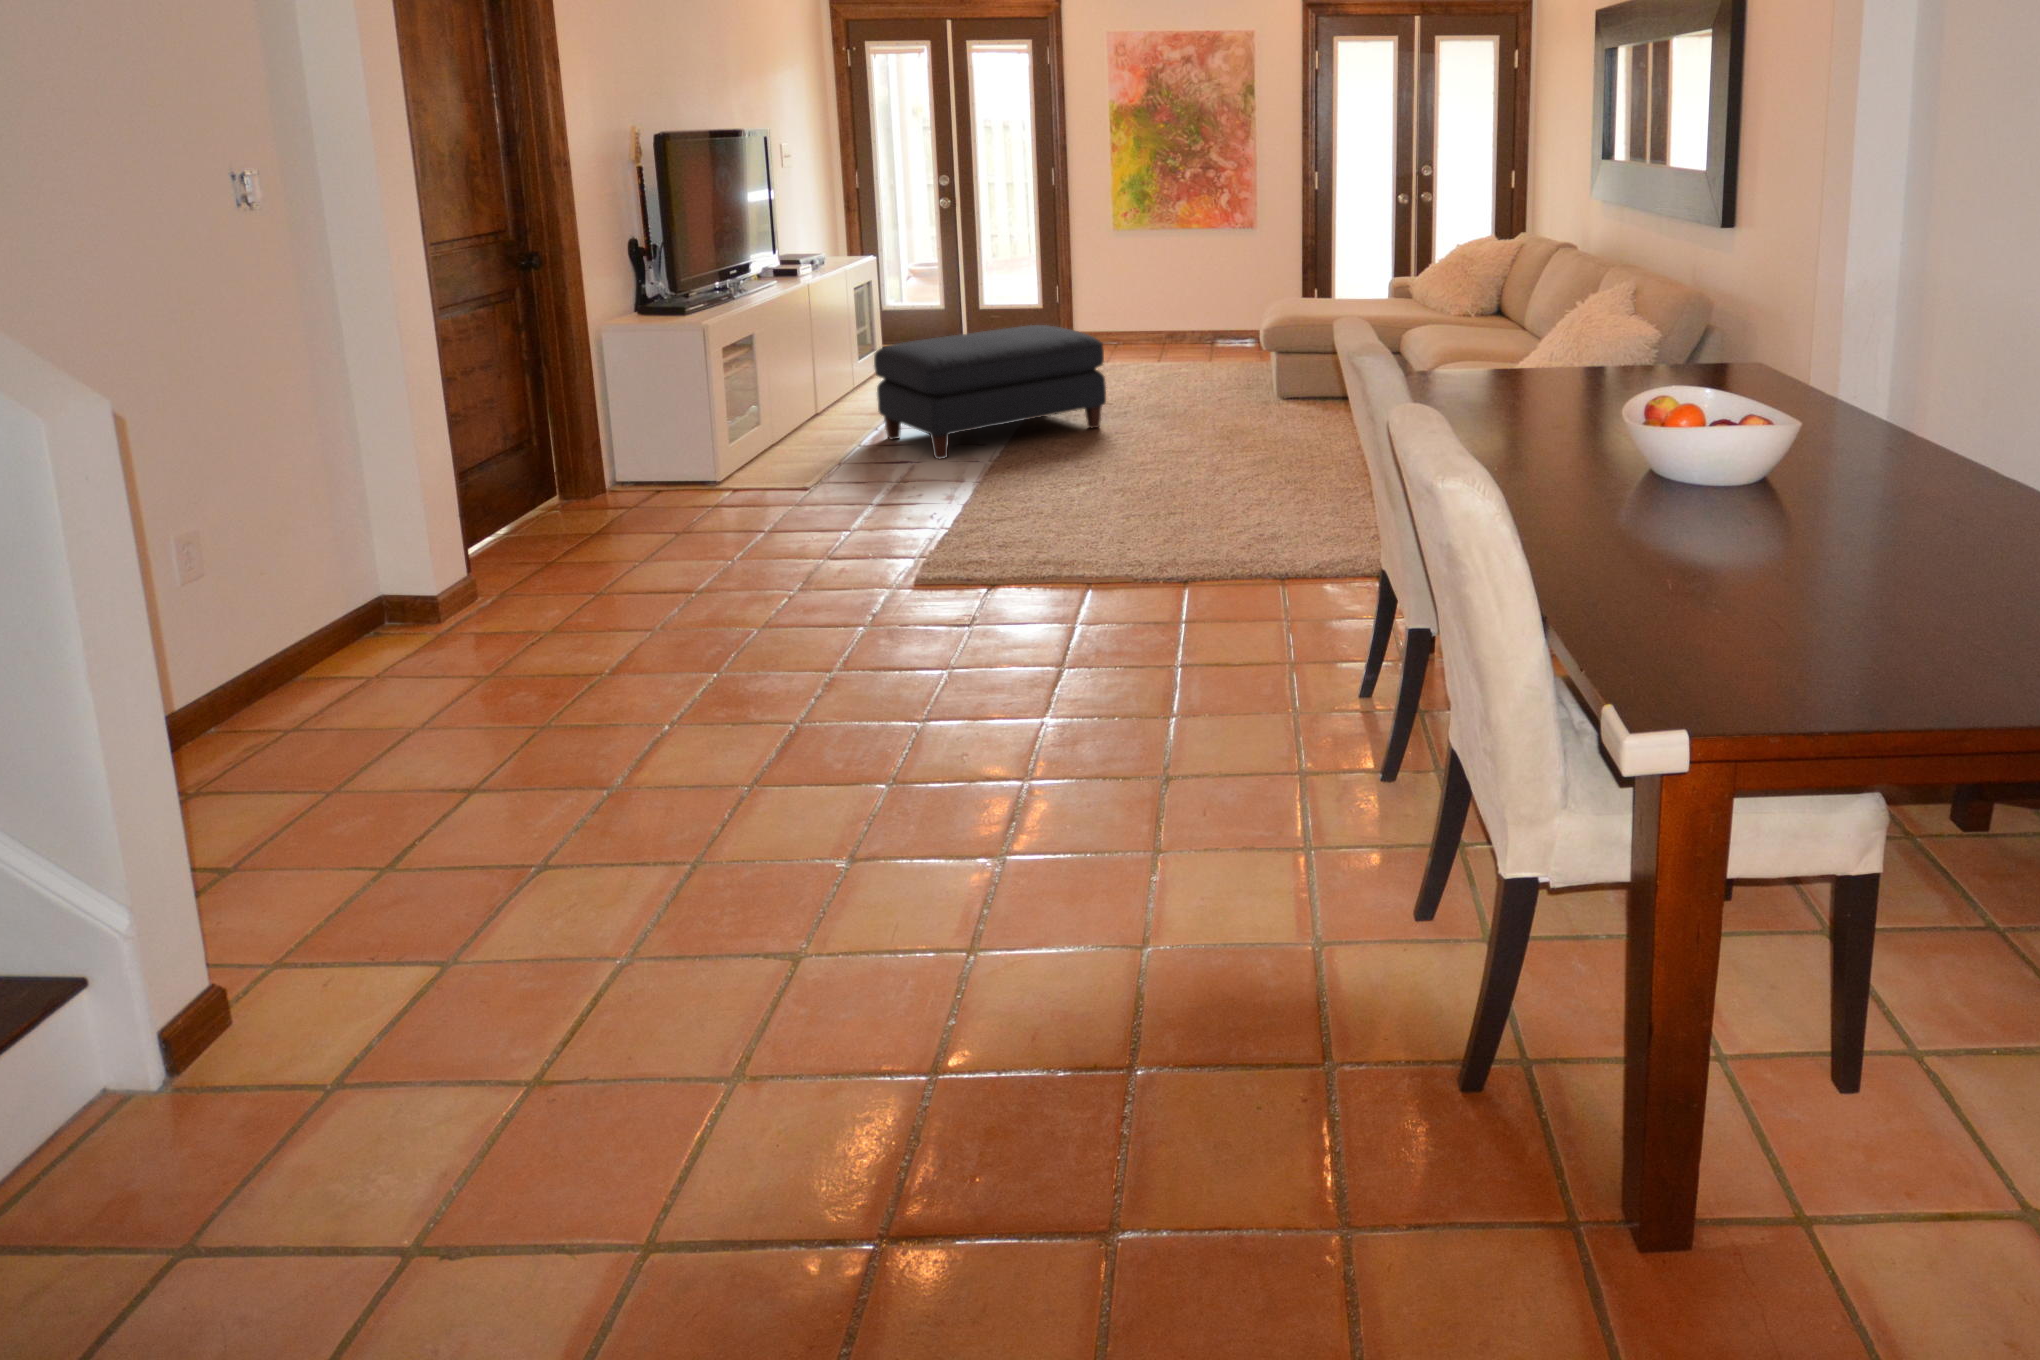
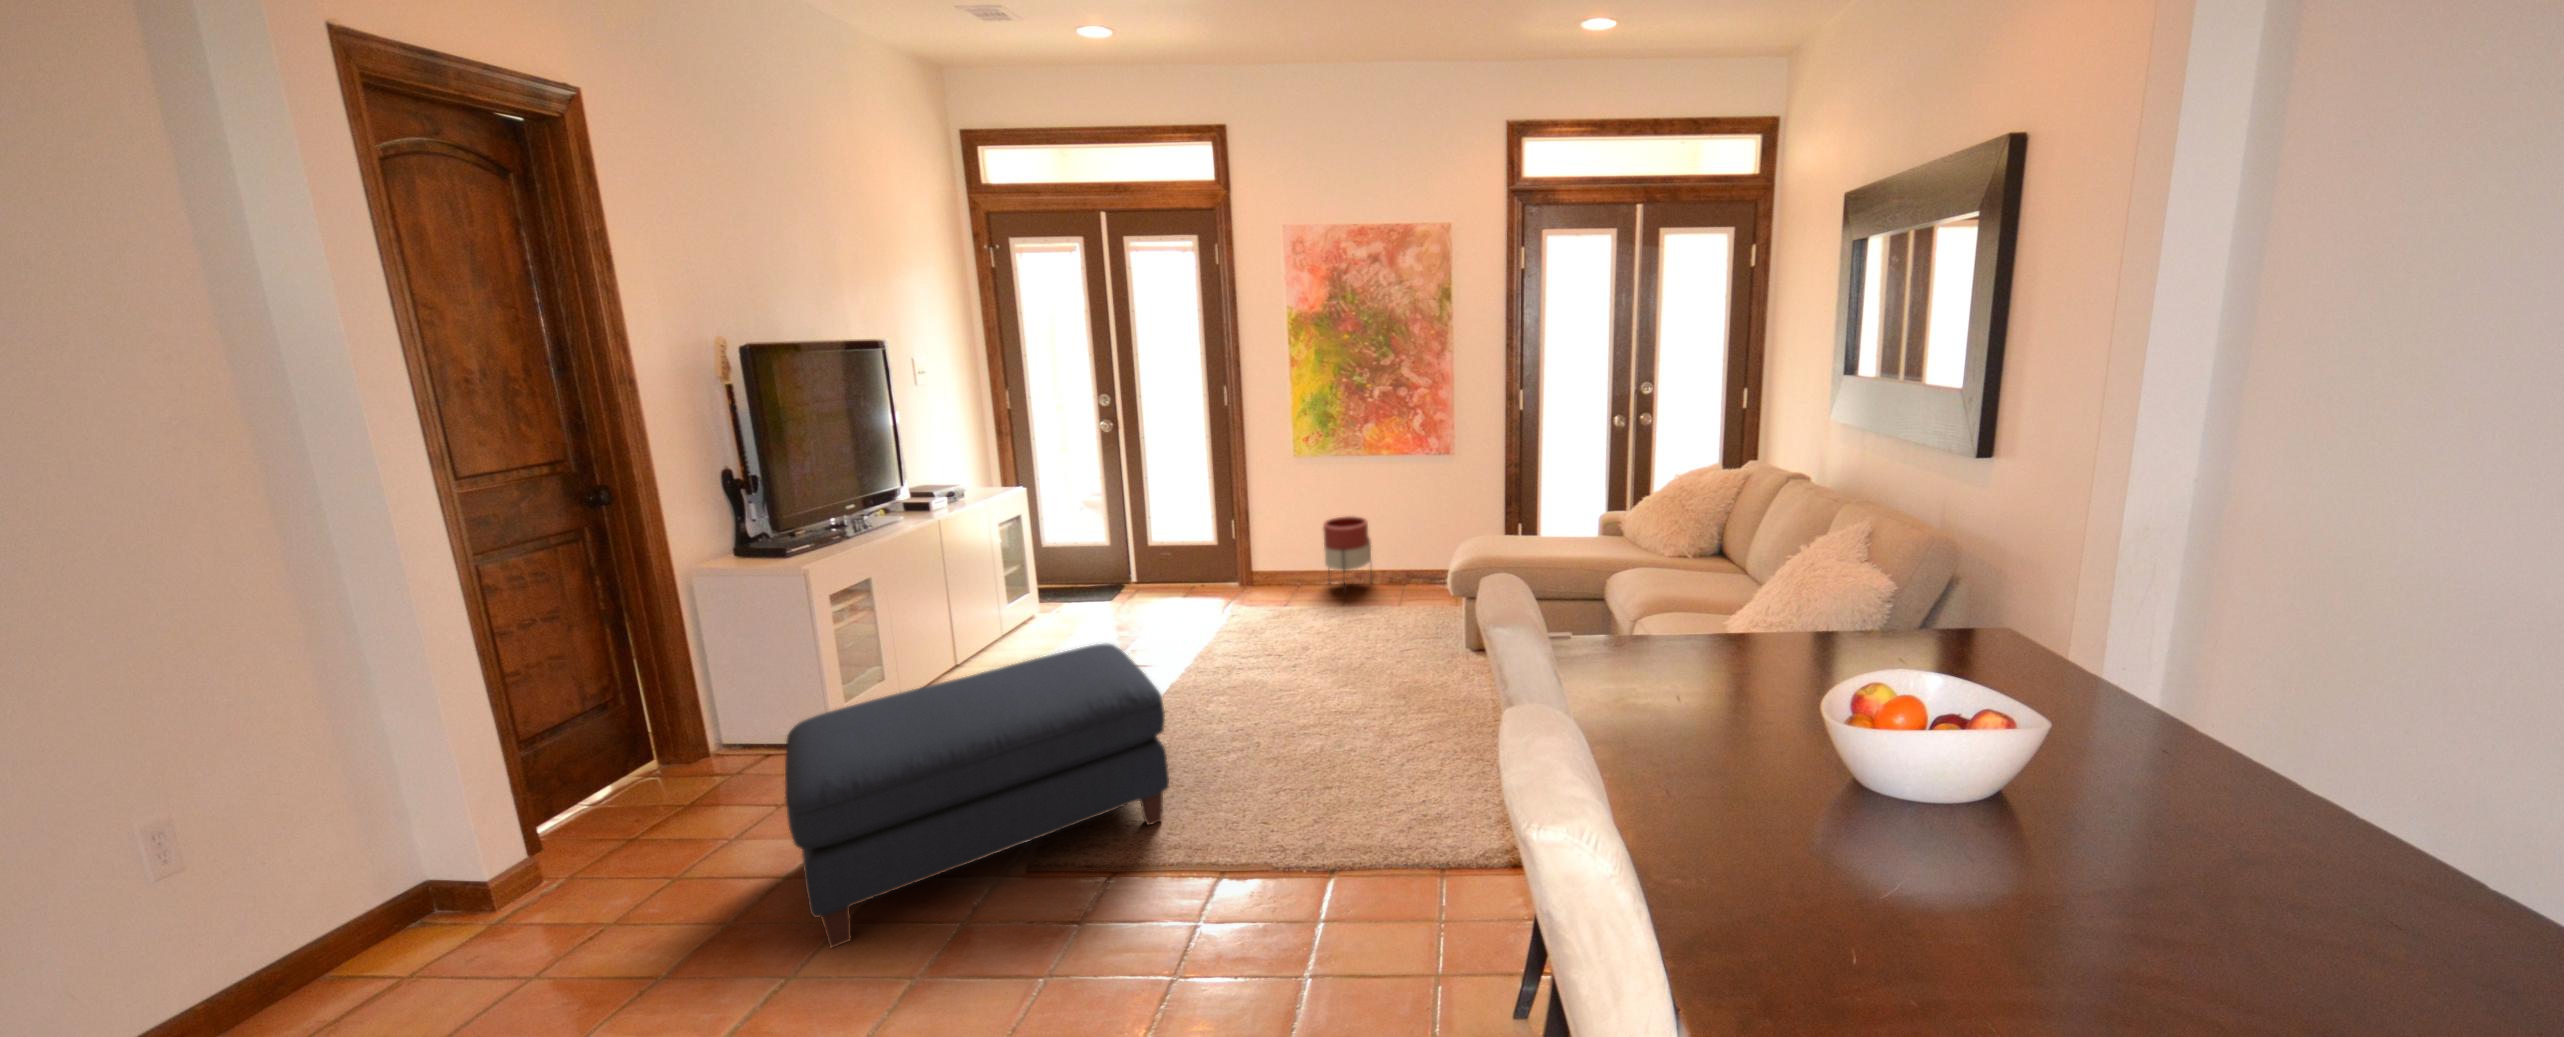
planter: none [1143,286,1183,350] -> present [1323,516,1371,579]

